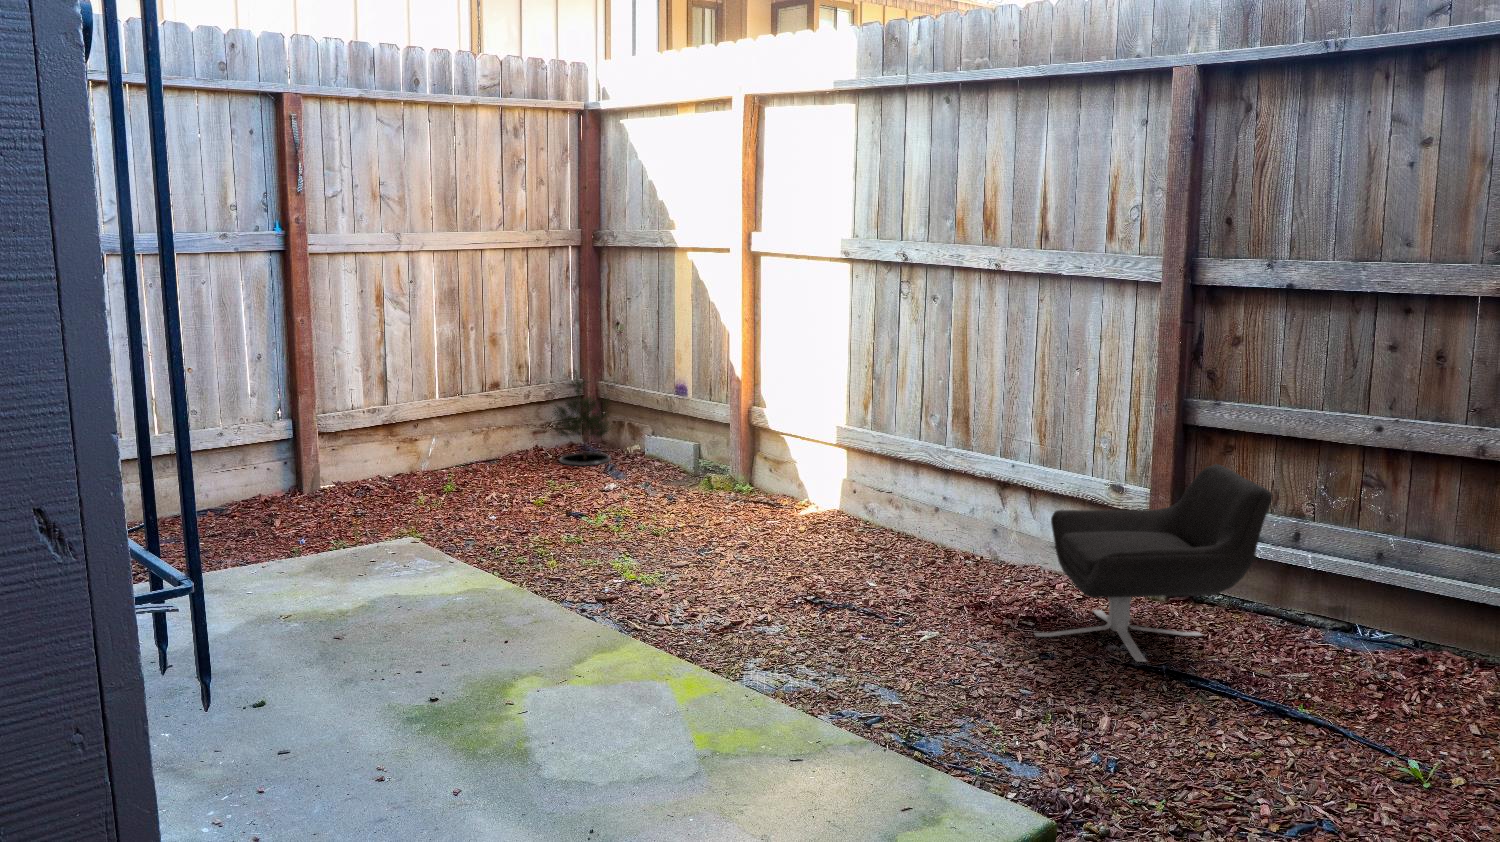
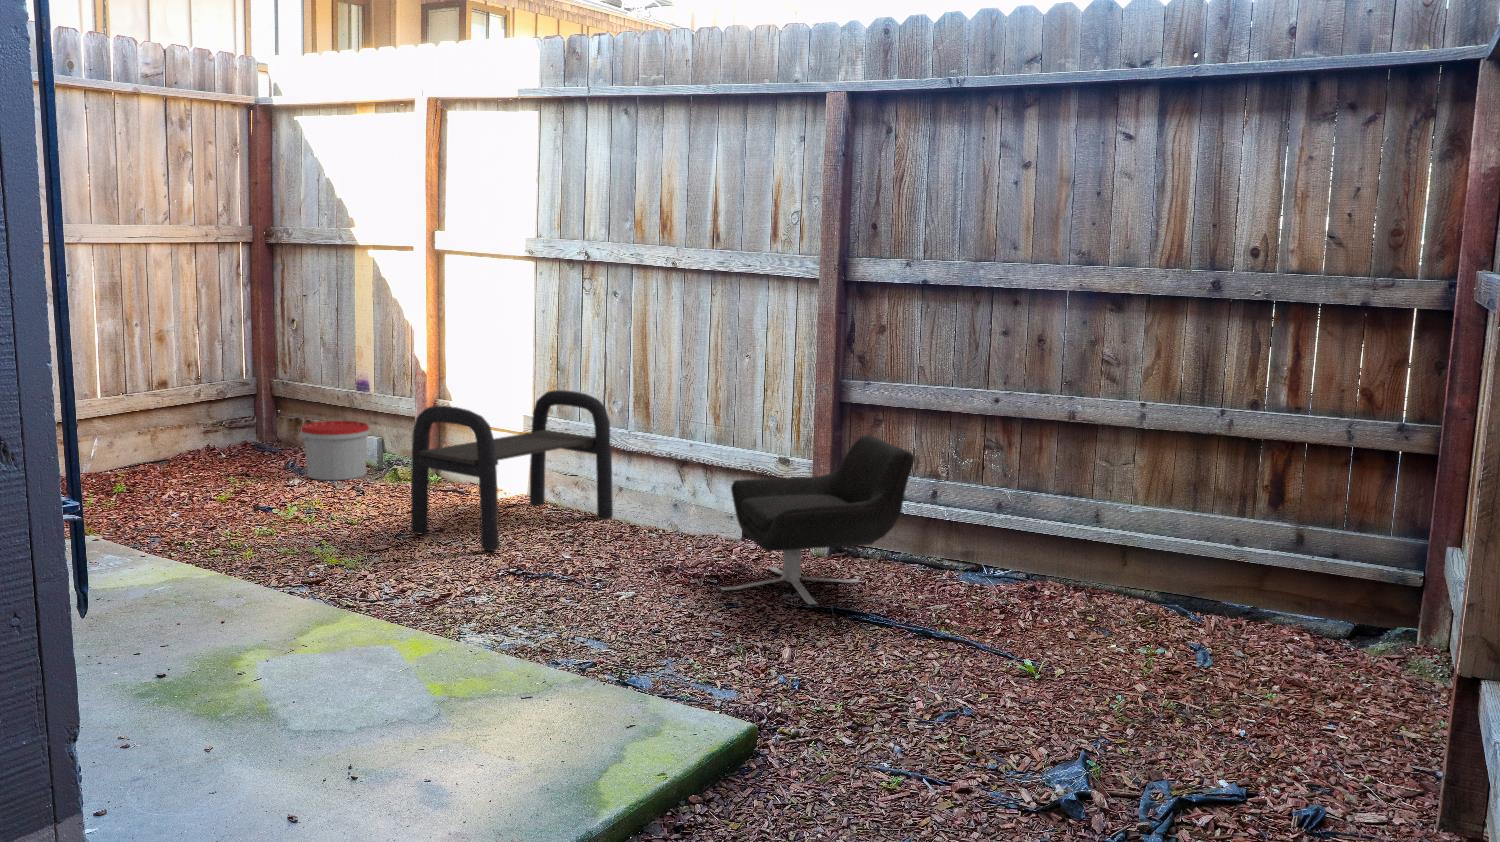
potted tree: present [553,370,611,466] -> none [219,366,293,465]
bench: none [714,401,924,573] -> present [411,390,613,551]
bucket: none [620,424,686,485] -> present [301,421,370,480]

